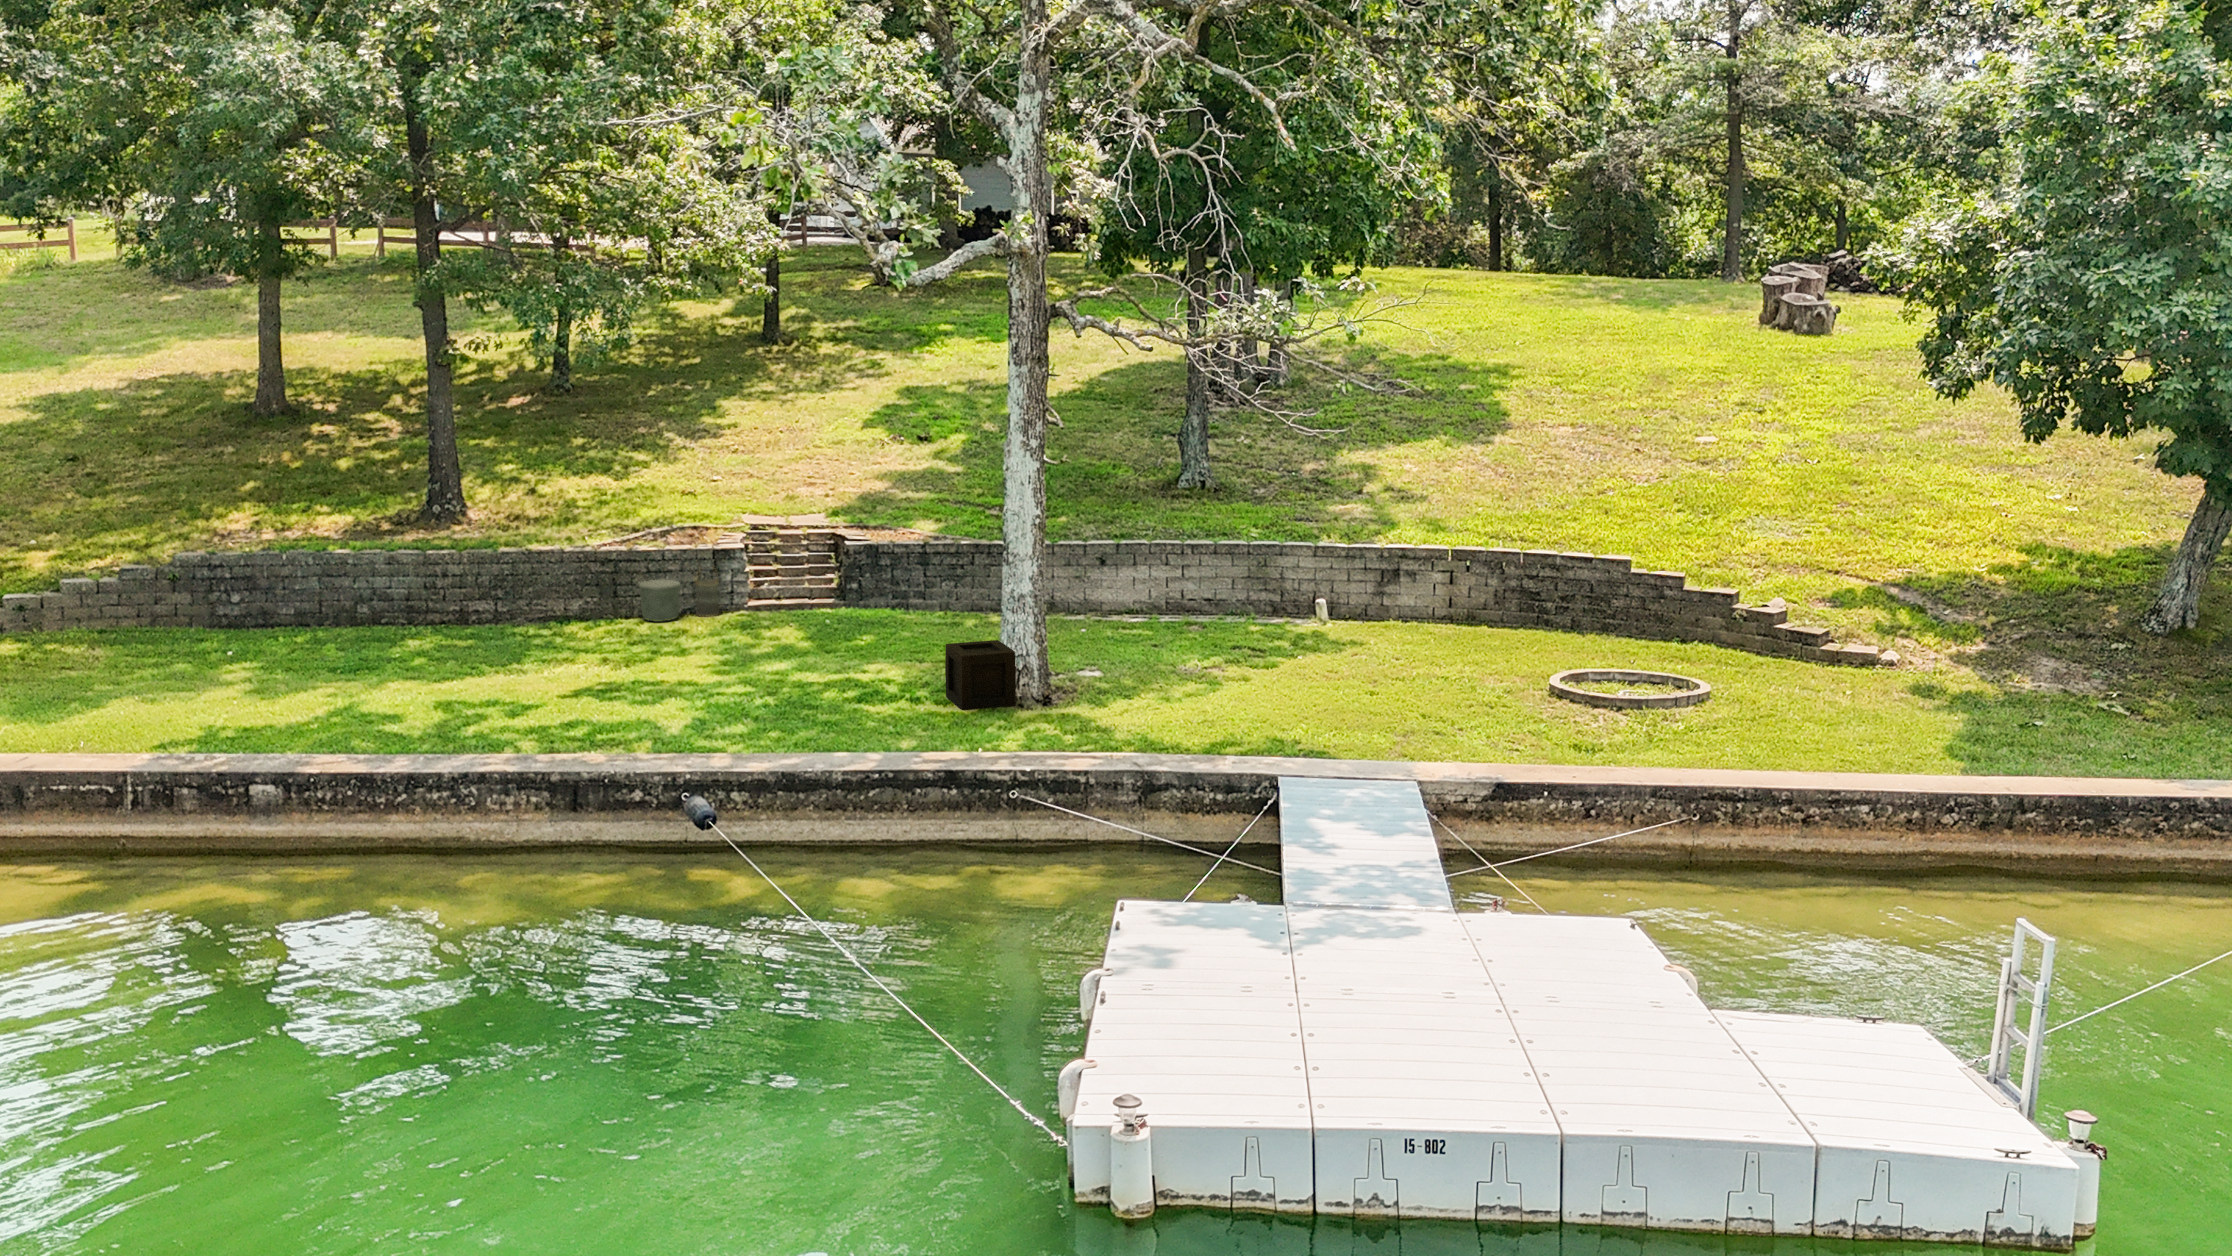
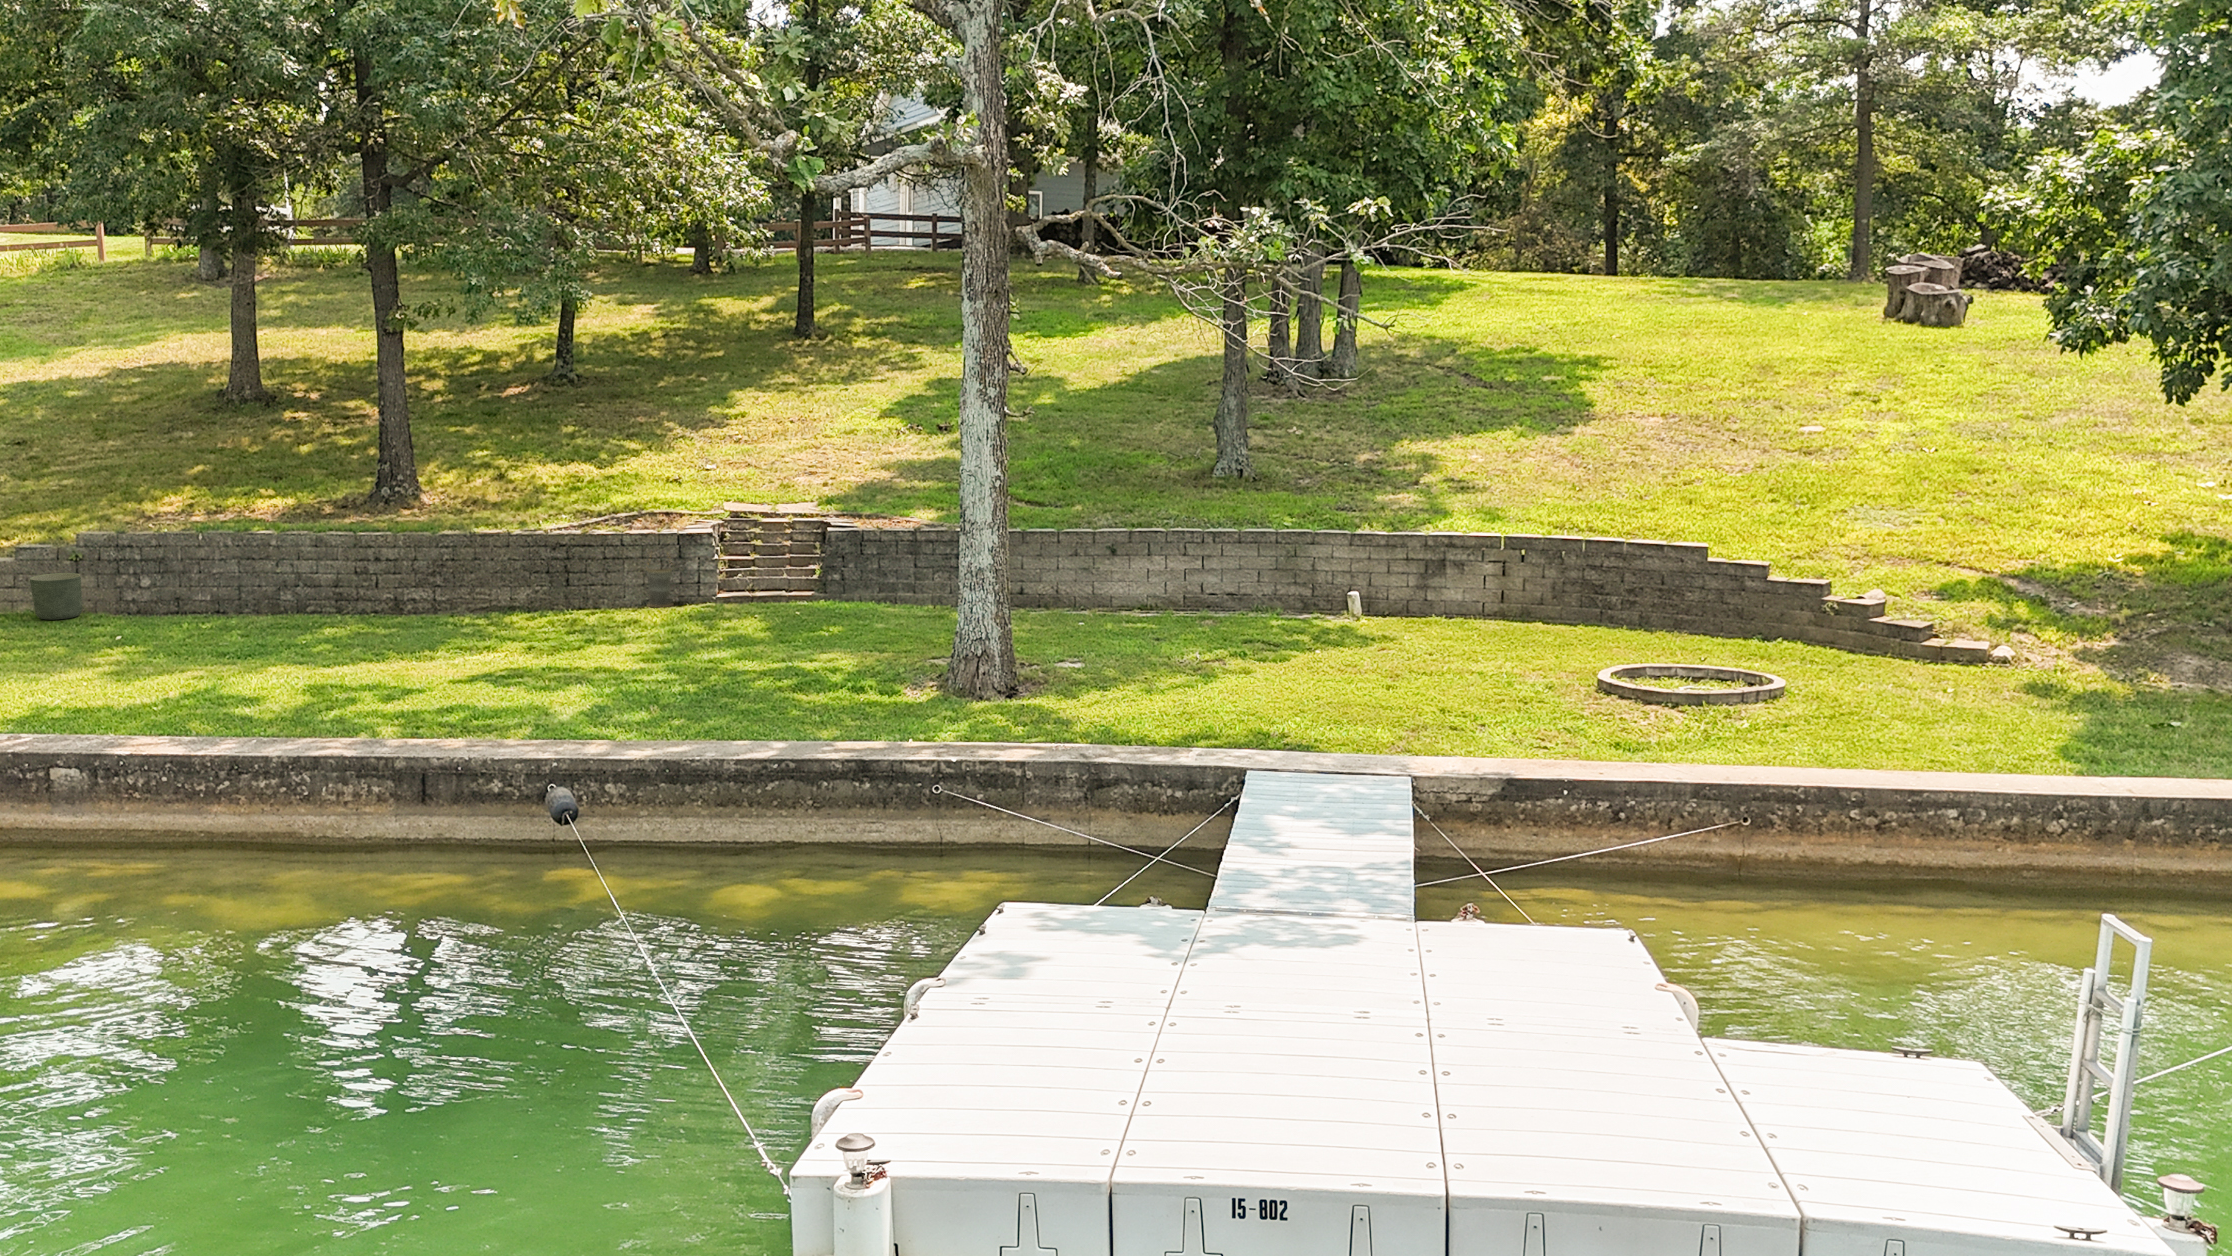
planter: present [640,580,680,622] -> present [30,573,82,620]
wooden crate: present [945,640,1016,710] -> none [886,622,963,700]

